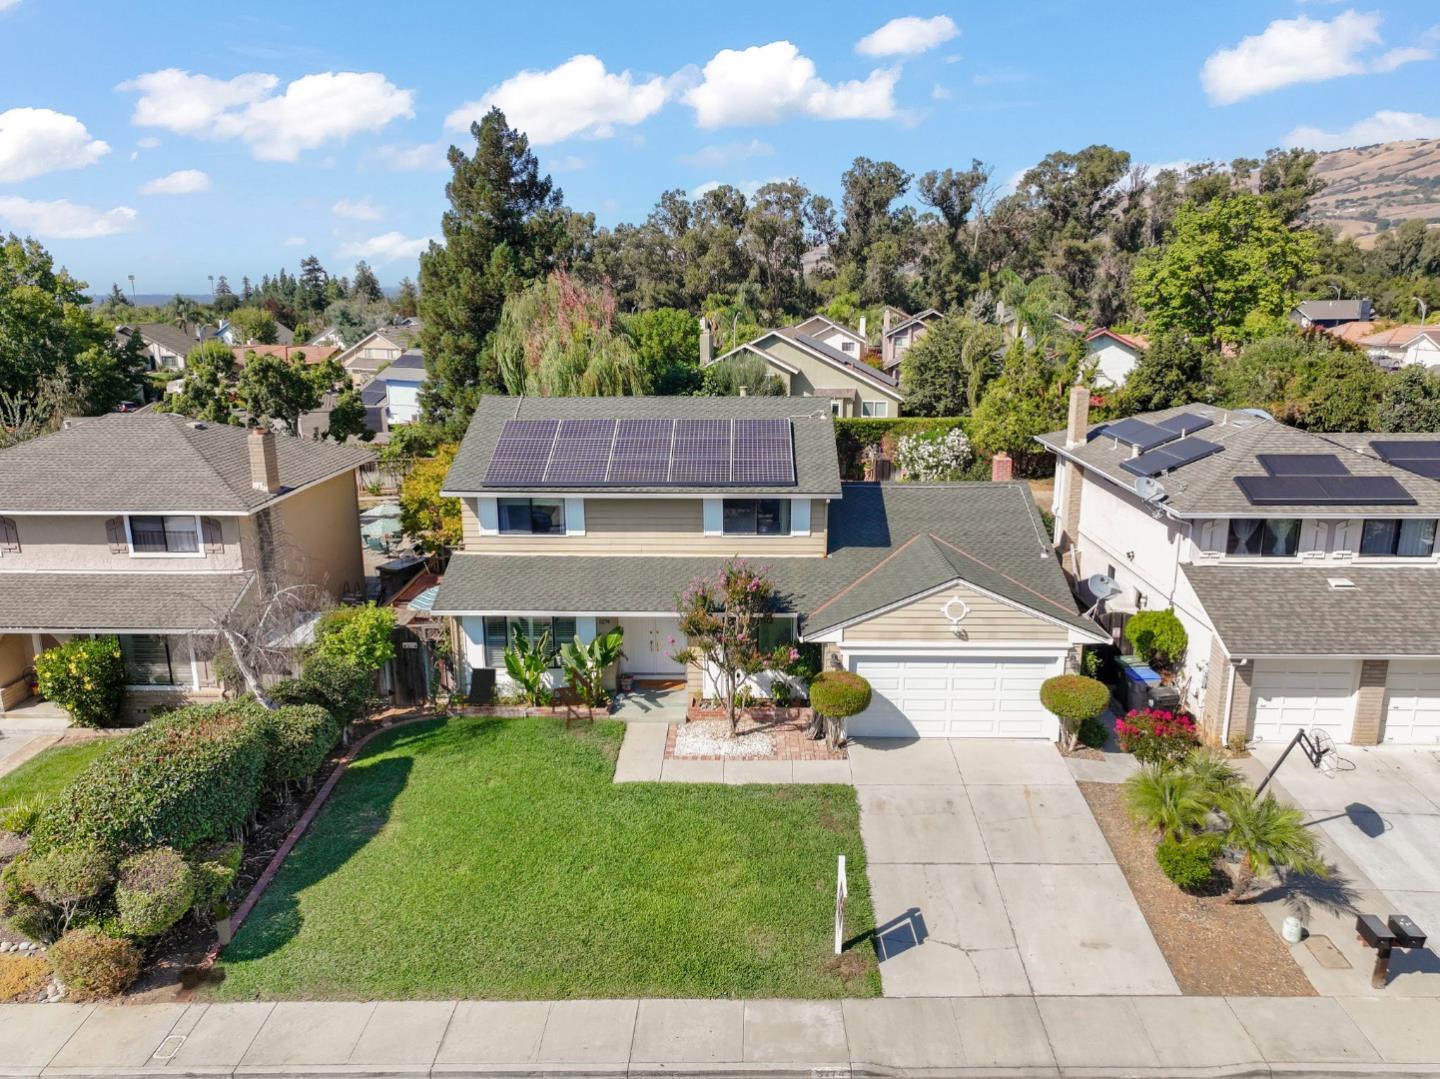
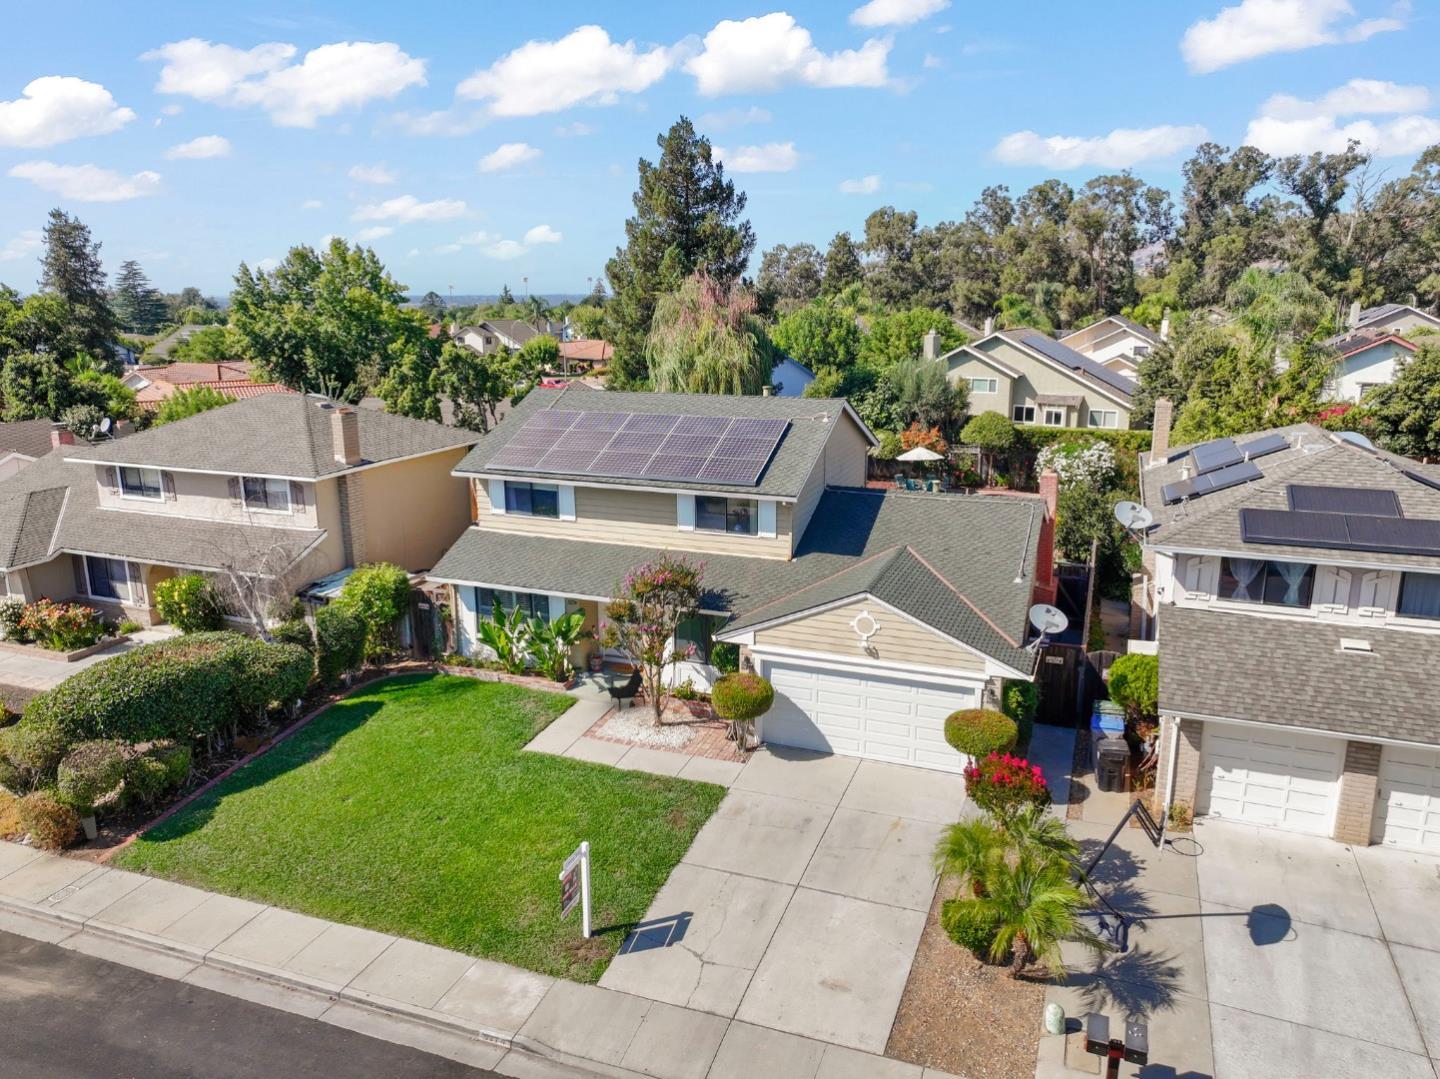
lounge chair: present [461,668,498,712] -> present [606,666,645,711]
bench: present [552,669,593,729] -> none [520,642,549,696]
woven basket: present [180,953,226,989] -> present [234,735,272,753]

